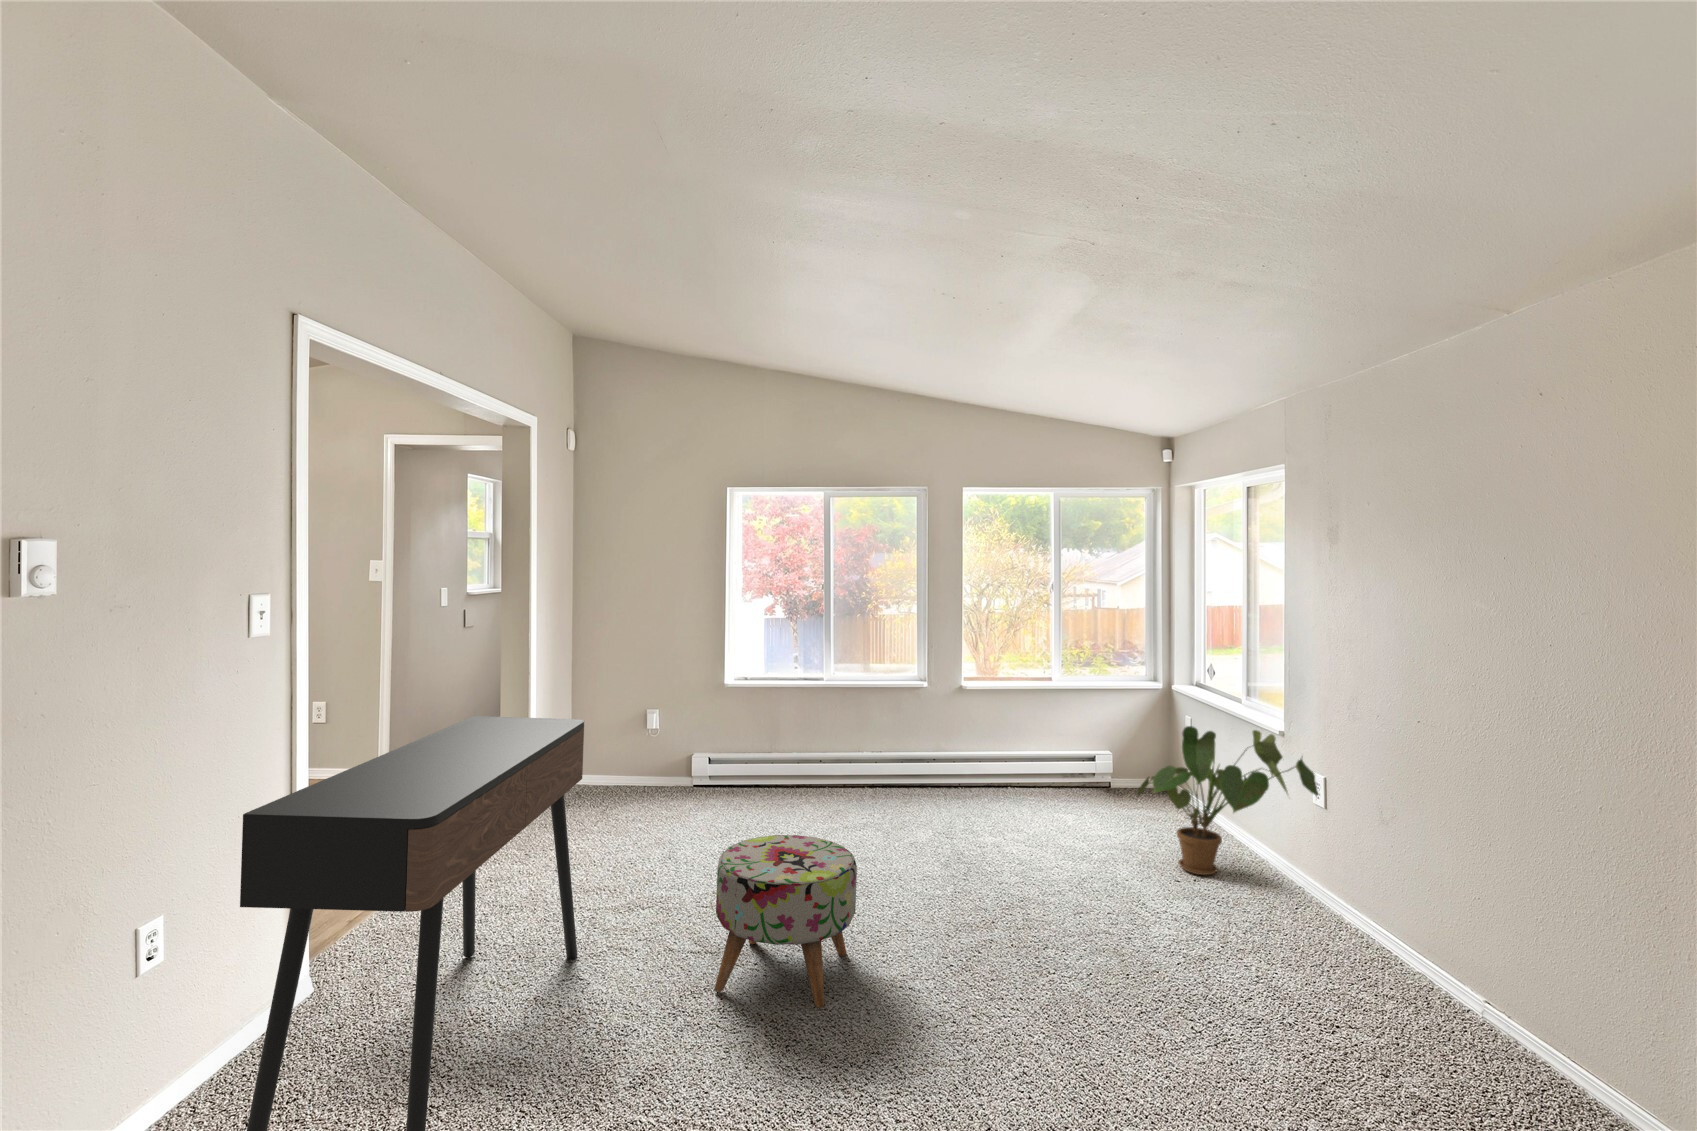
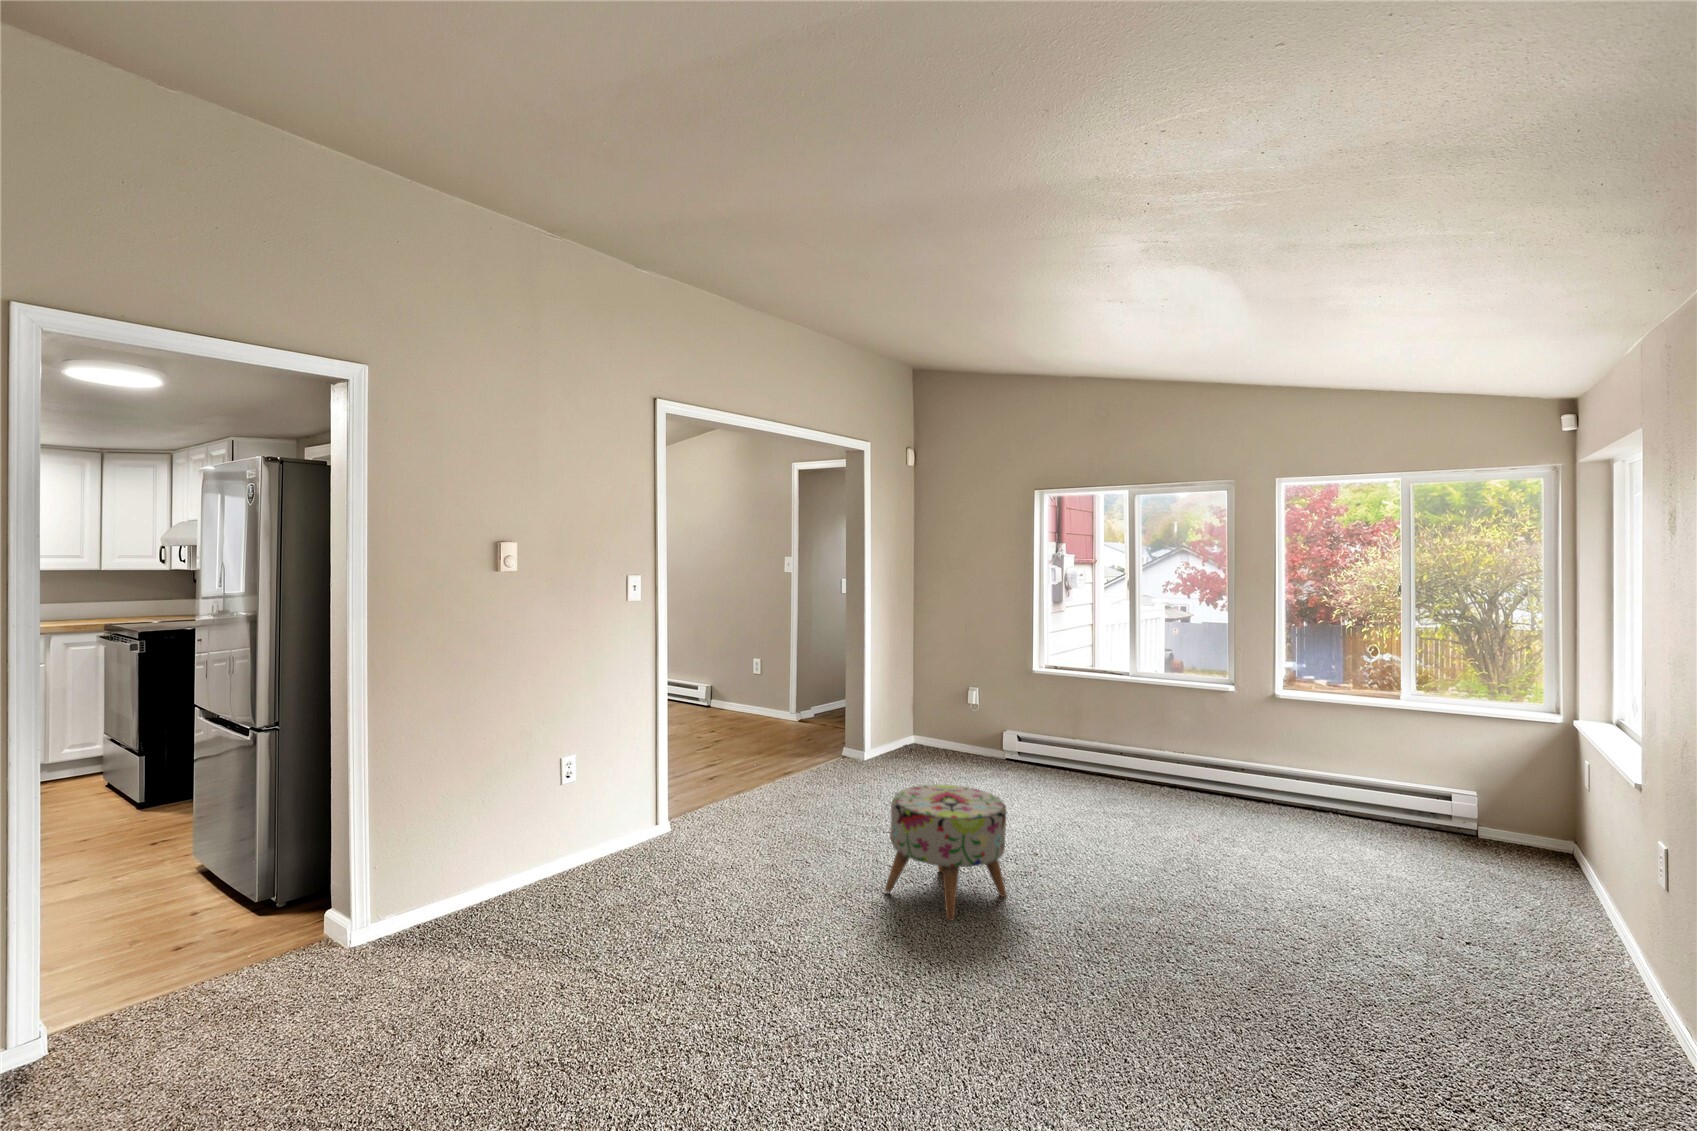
console table: present [240,716,584,1131] -> none [574,665,823,935]
house plant: present [1138,726,1318,875] -> none [1415,754,1640,935]

